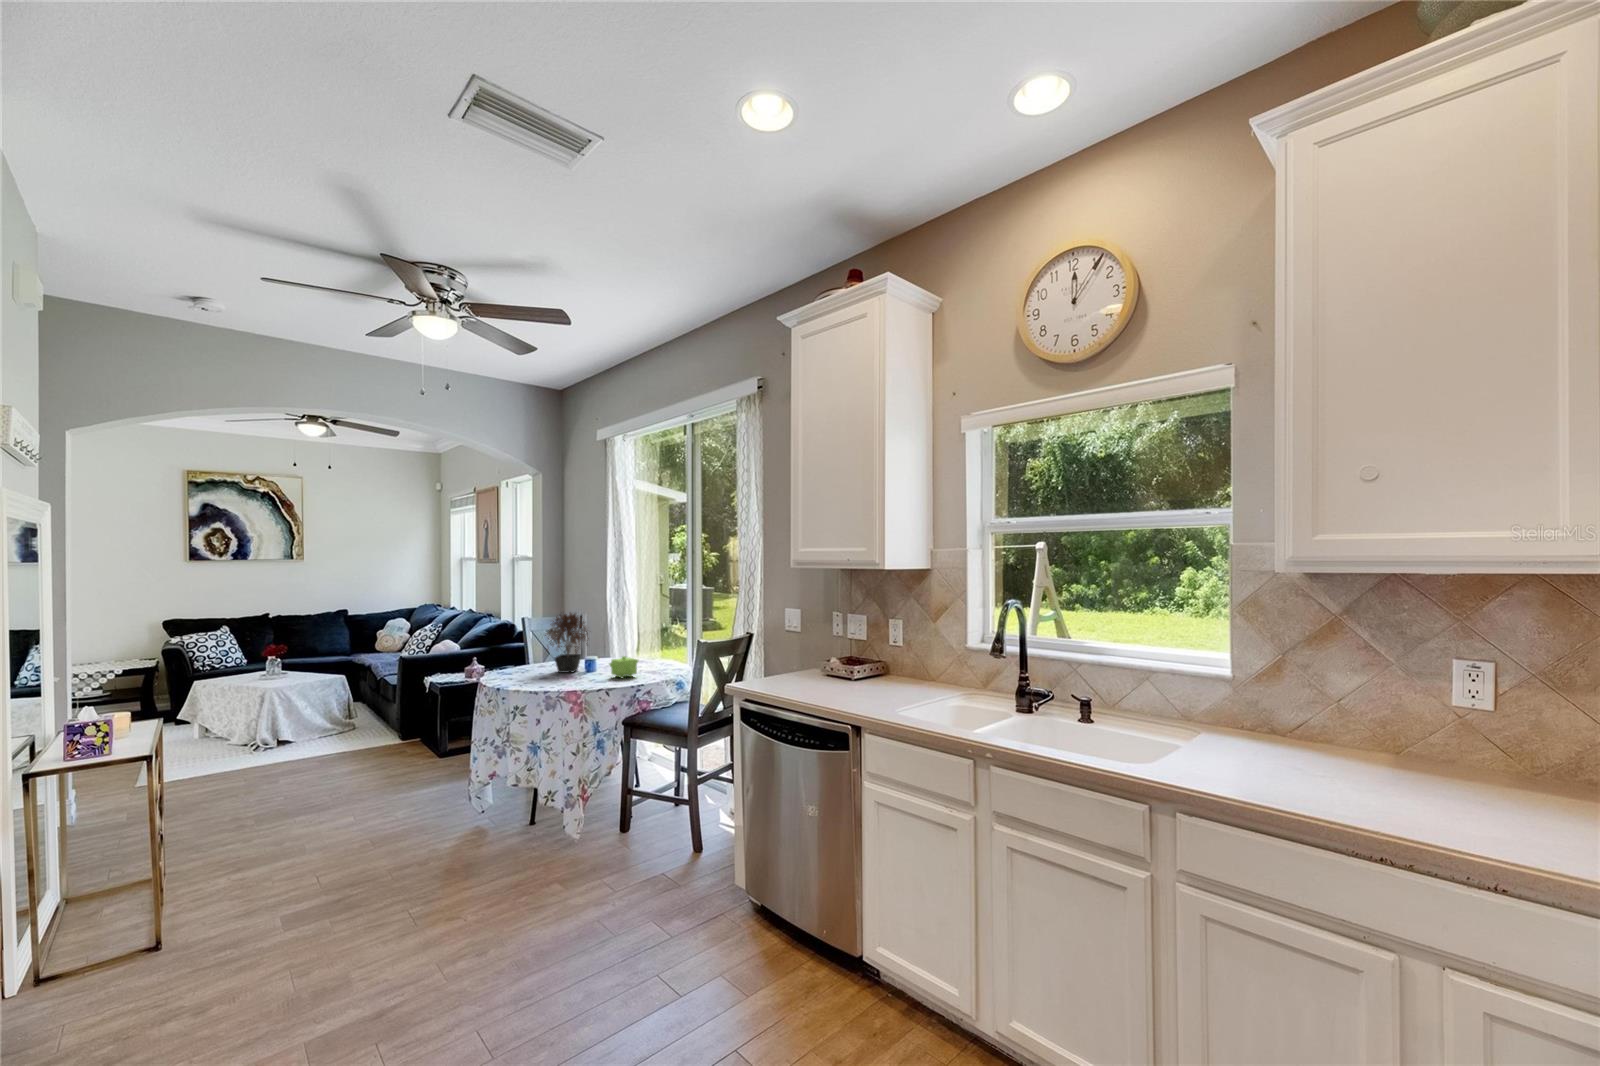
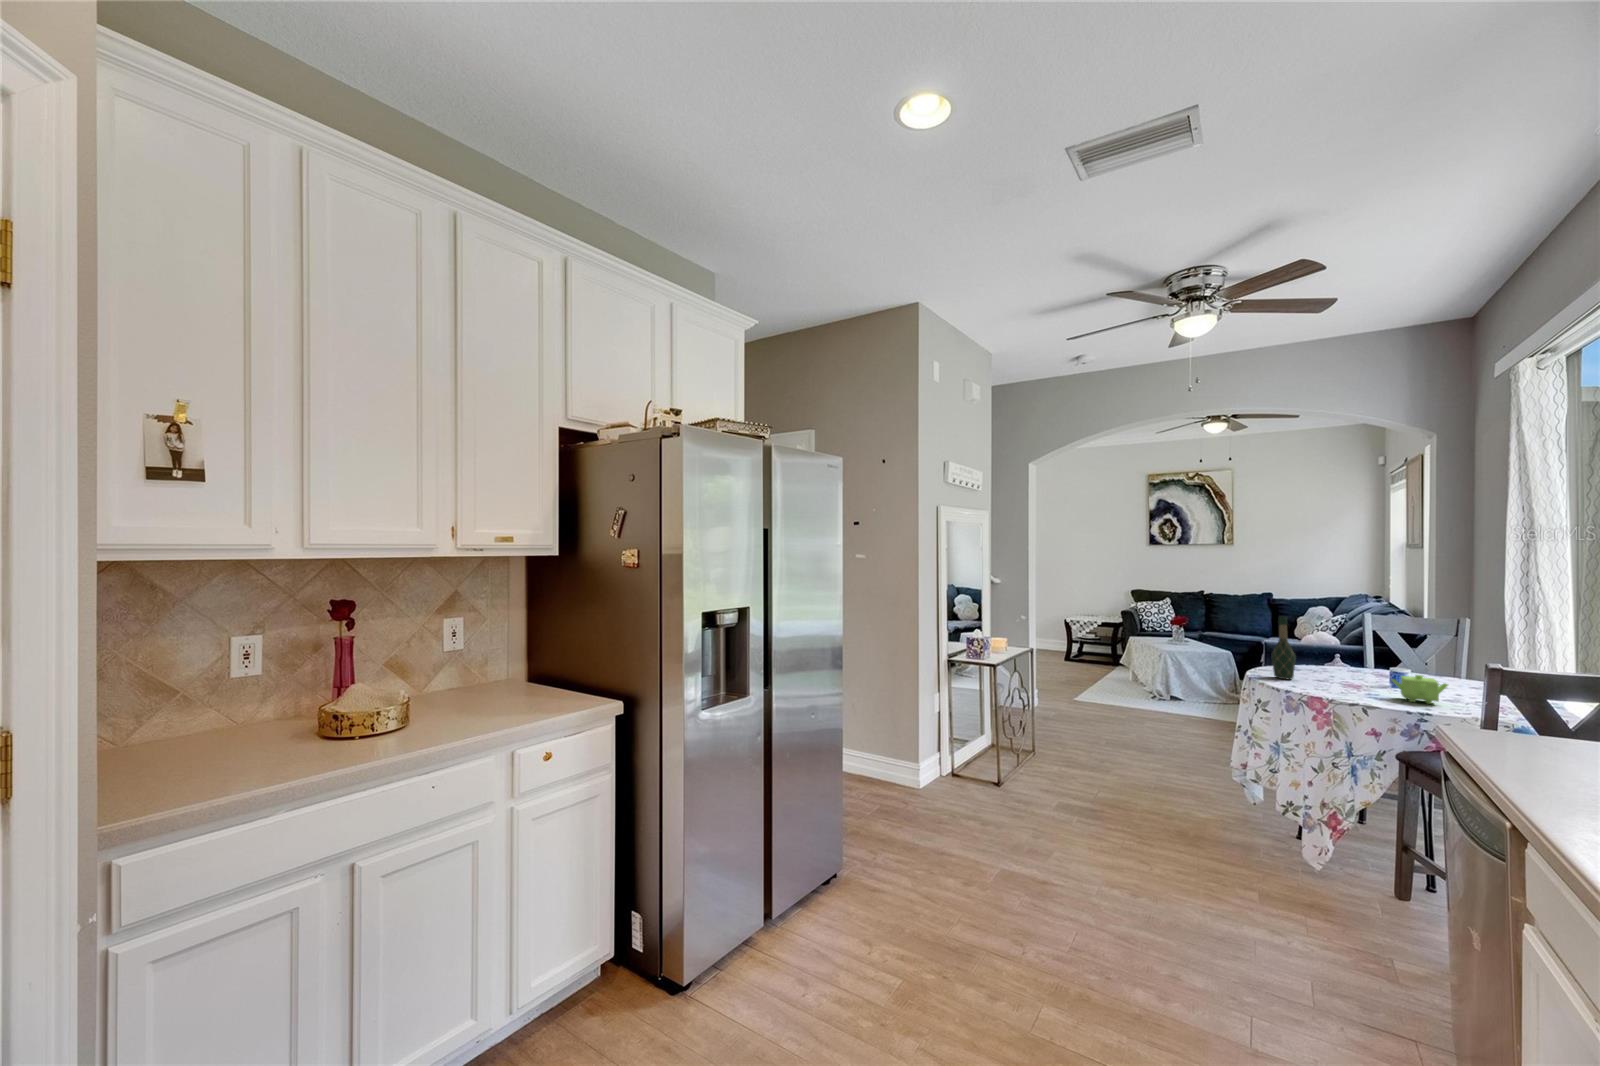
potted plant: present [545,613,589,673] -> none [1327,609,1403,683]
wine bottle: none [516,624,536,683] -> present [1271,617,1296,679]

